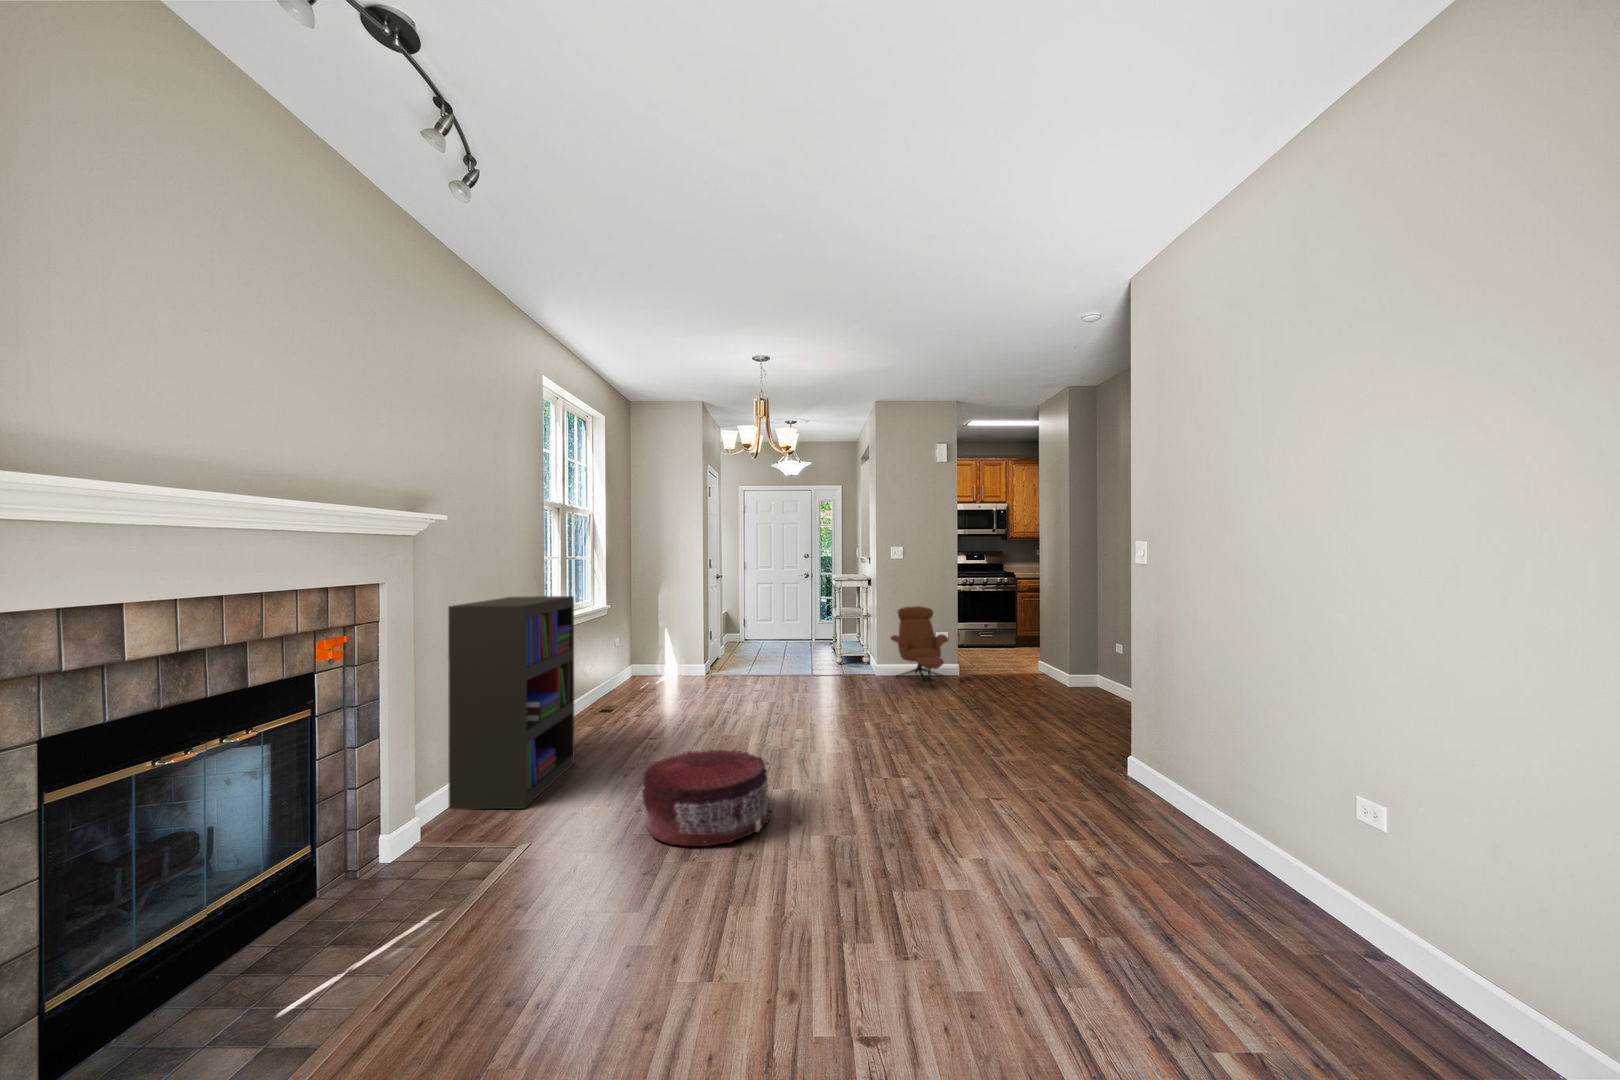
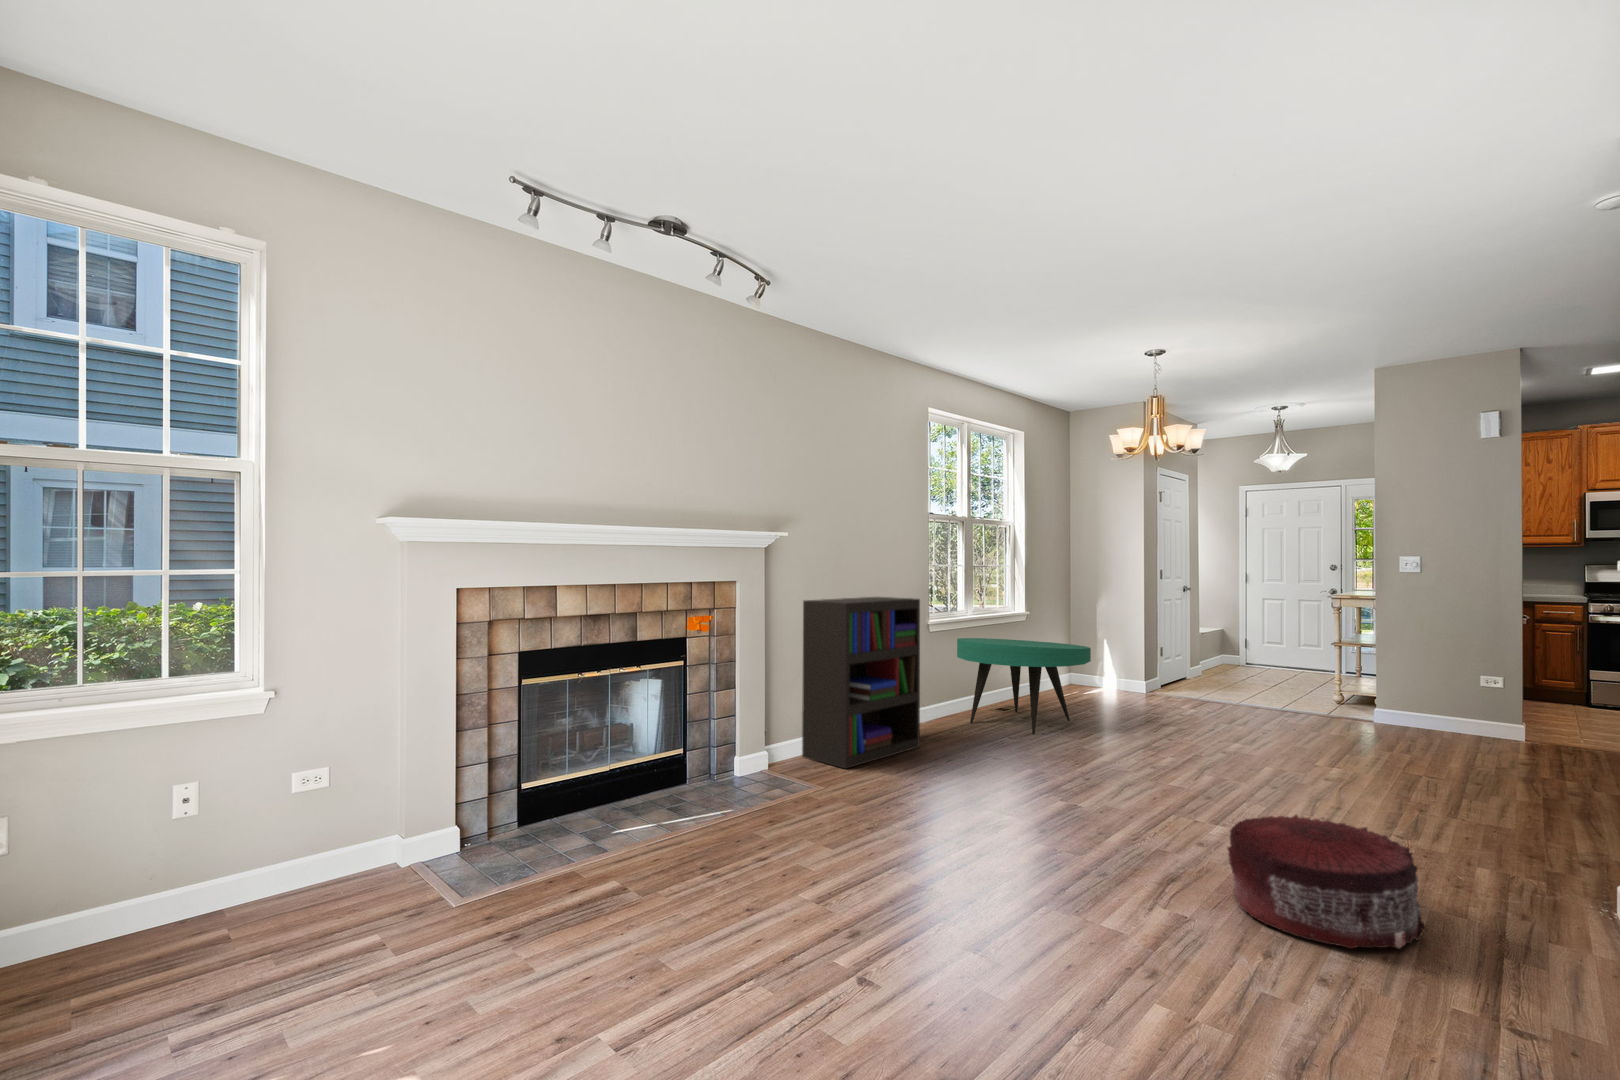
lounge chair: present [891,606,948,687] -> none [1393,641,1498,758]
coffee table: none [571,633,706,727] -> present [957,638,1091,734]
pouf: present [642,749,772,846] -> present [1227,815,1427,949]

